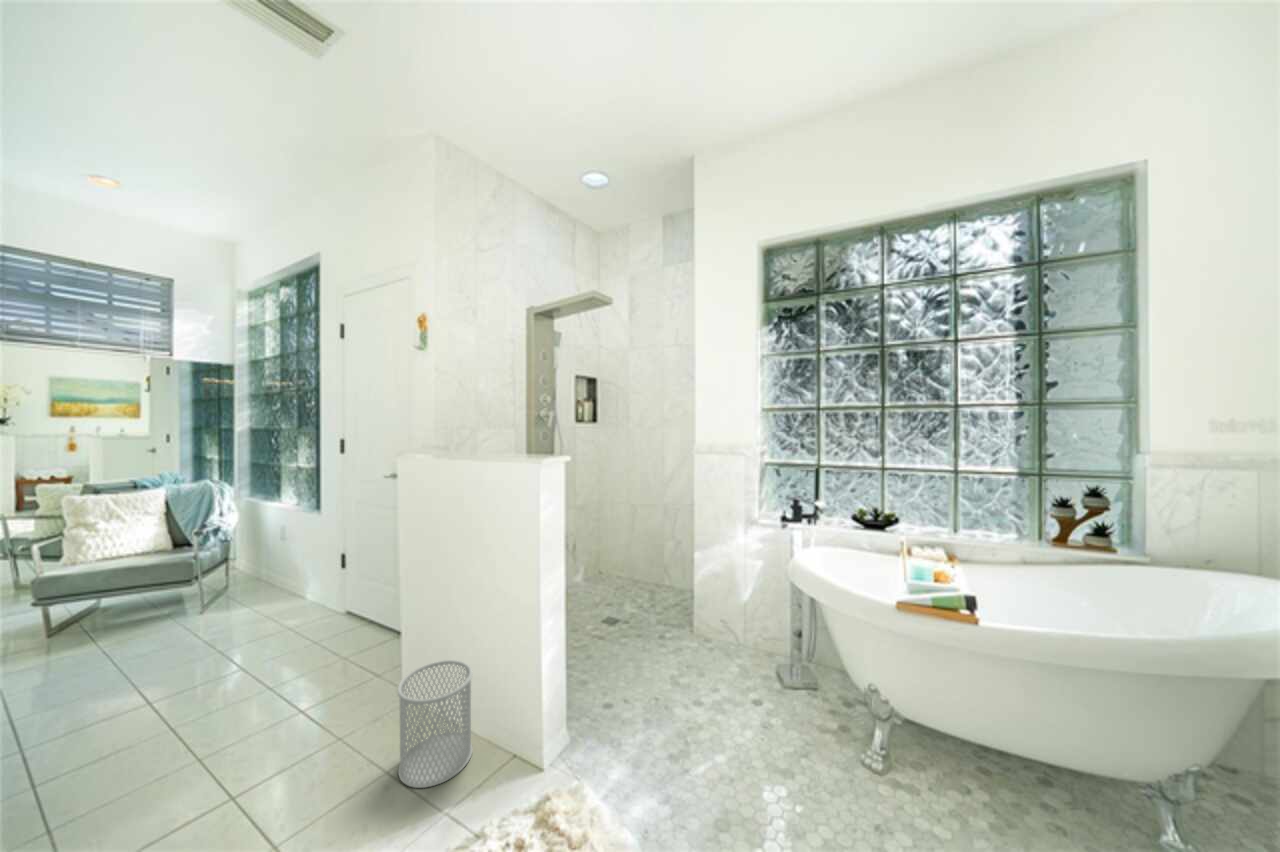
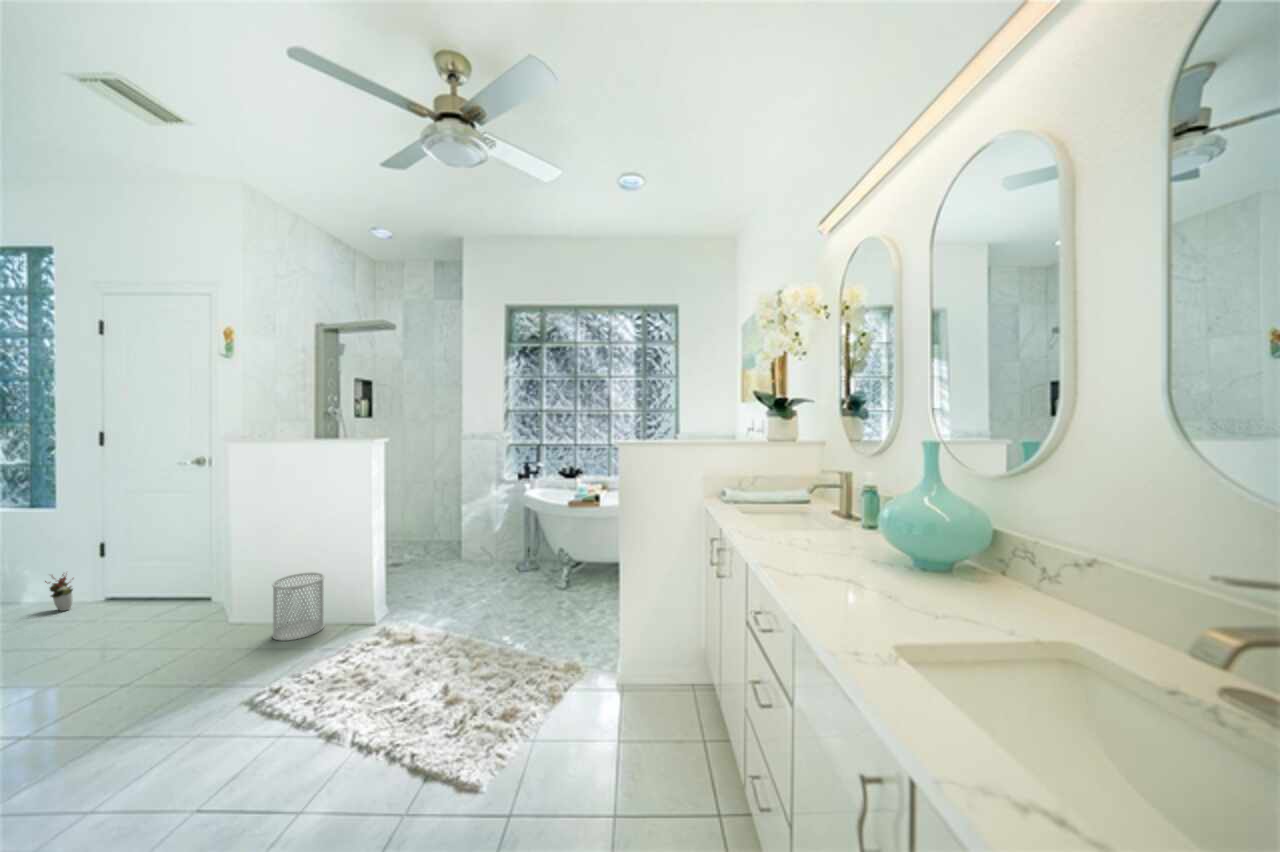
decorative plant: none [297,579,322,620] -> present [45,575,73,611]

